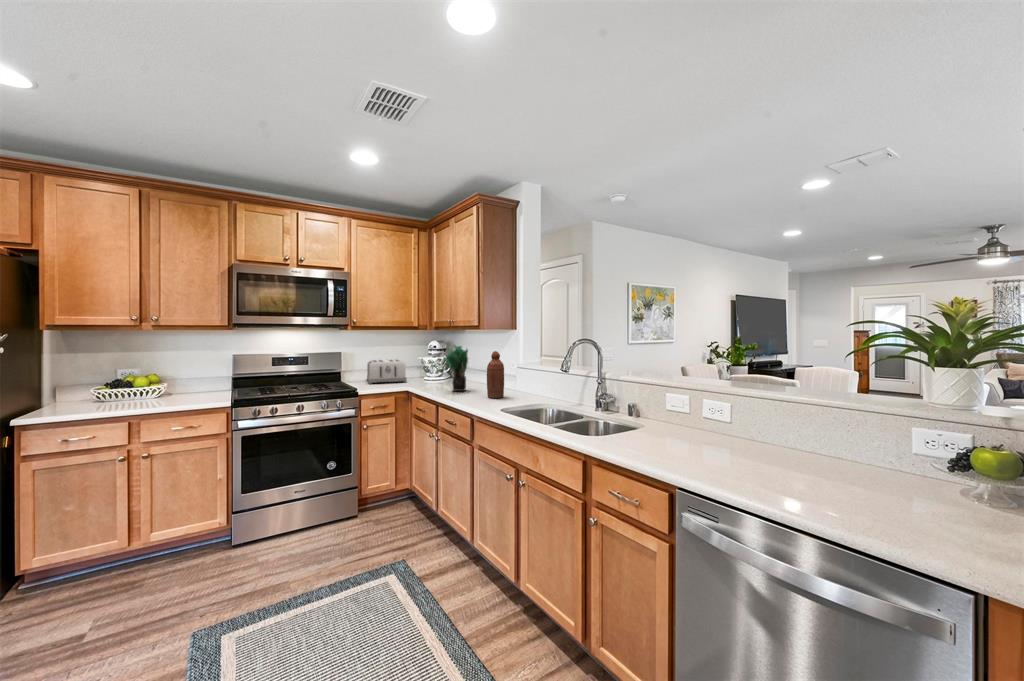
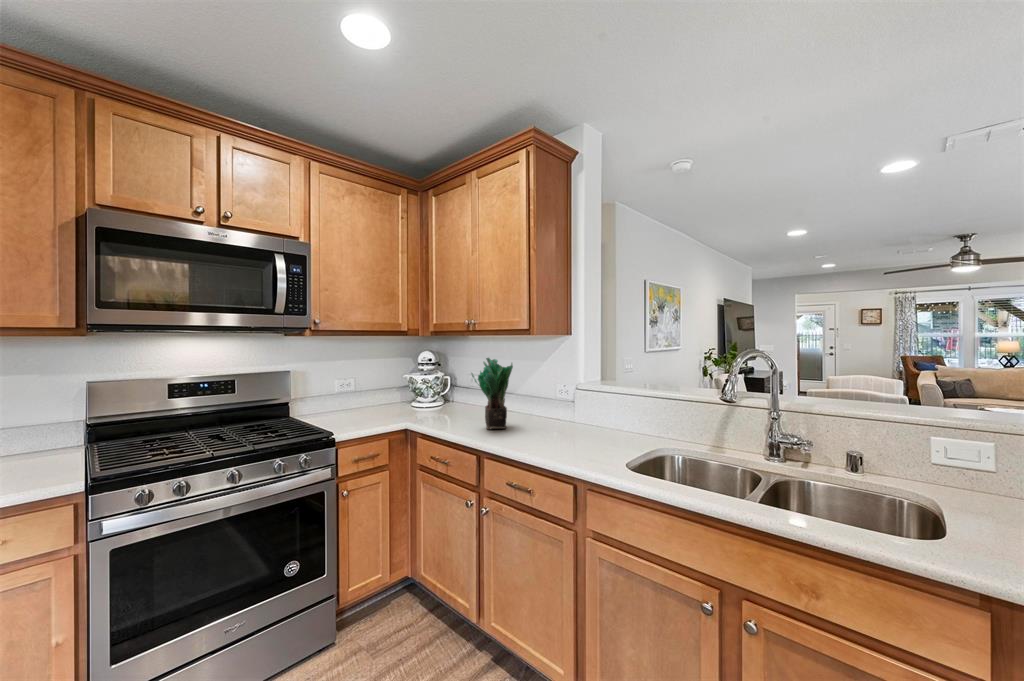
bottle: present [487,351,504,398] -> none [555,368,581,441]
toaster: present [367,359,407,384] -> none [328,379,396,420]

